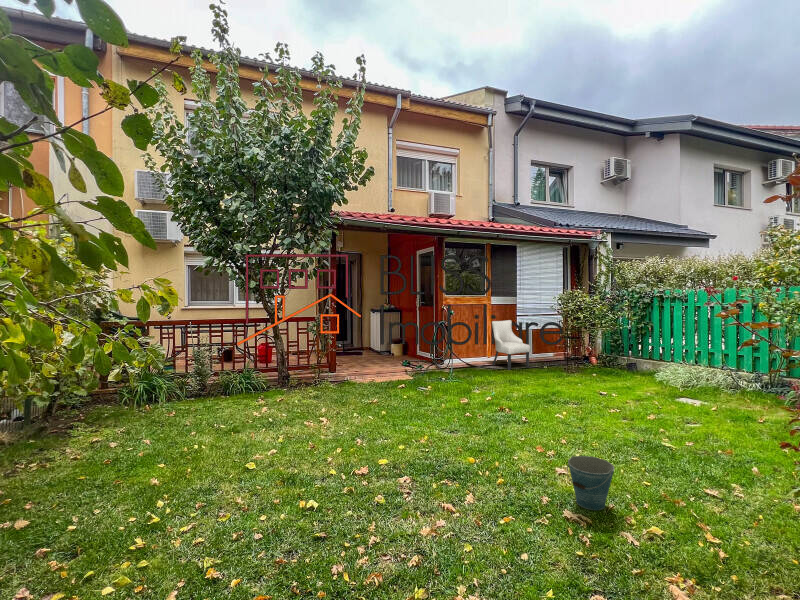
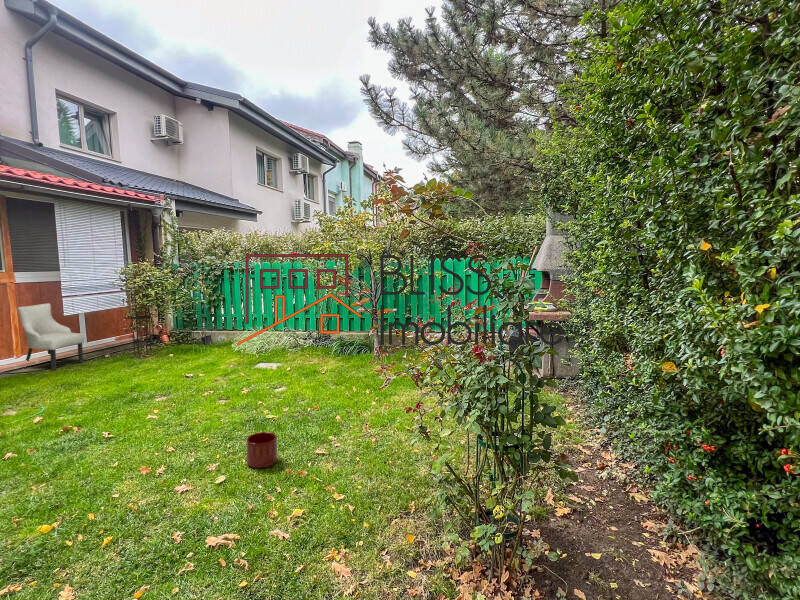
planter: none [624,448,656,483] -> present [246,432,277,468]
bucket: present [567,456,614,510] -> none [200,460,253,523]

